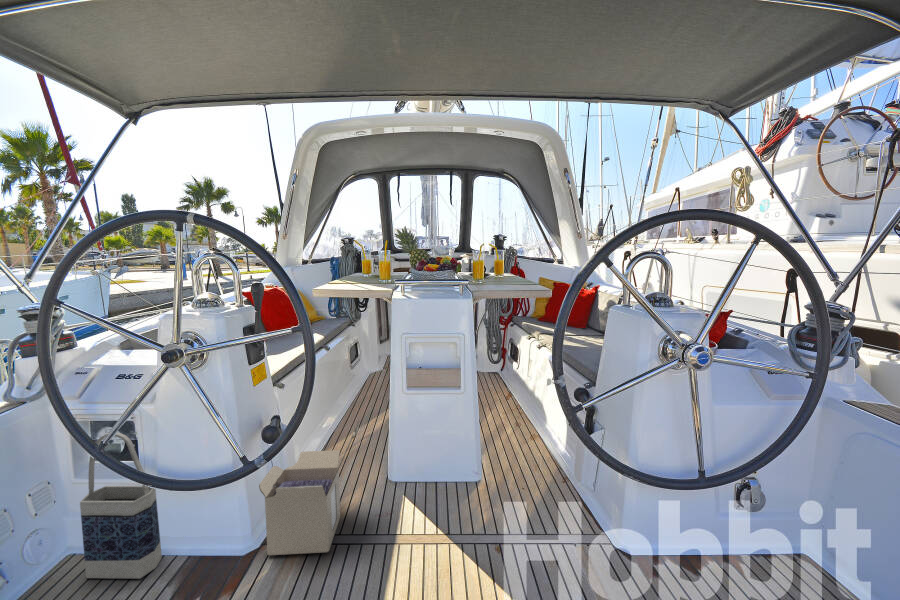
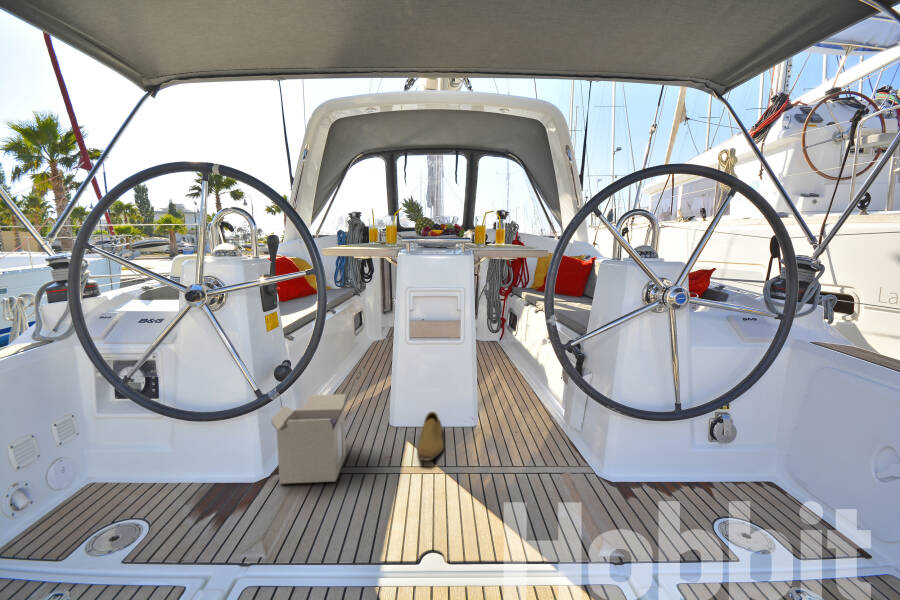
bag: present [80,433,162,579] -> none [107,368,183,501]
shoe: none [417,465,446,526] -> present [417,412,444,460]

